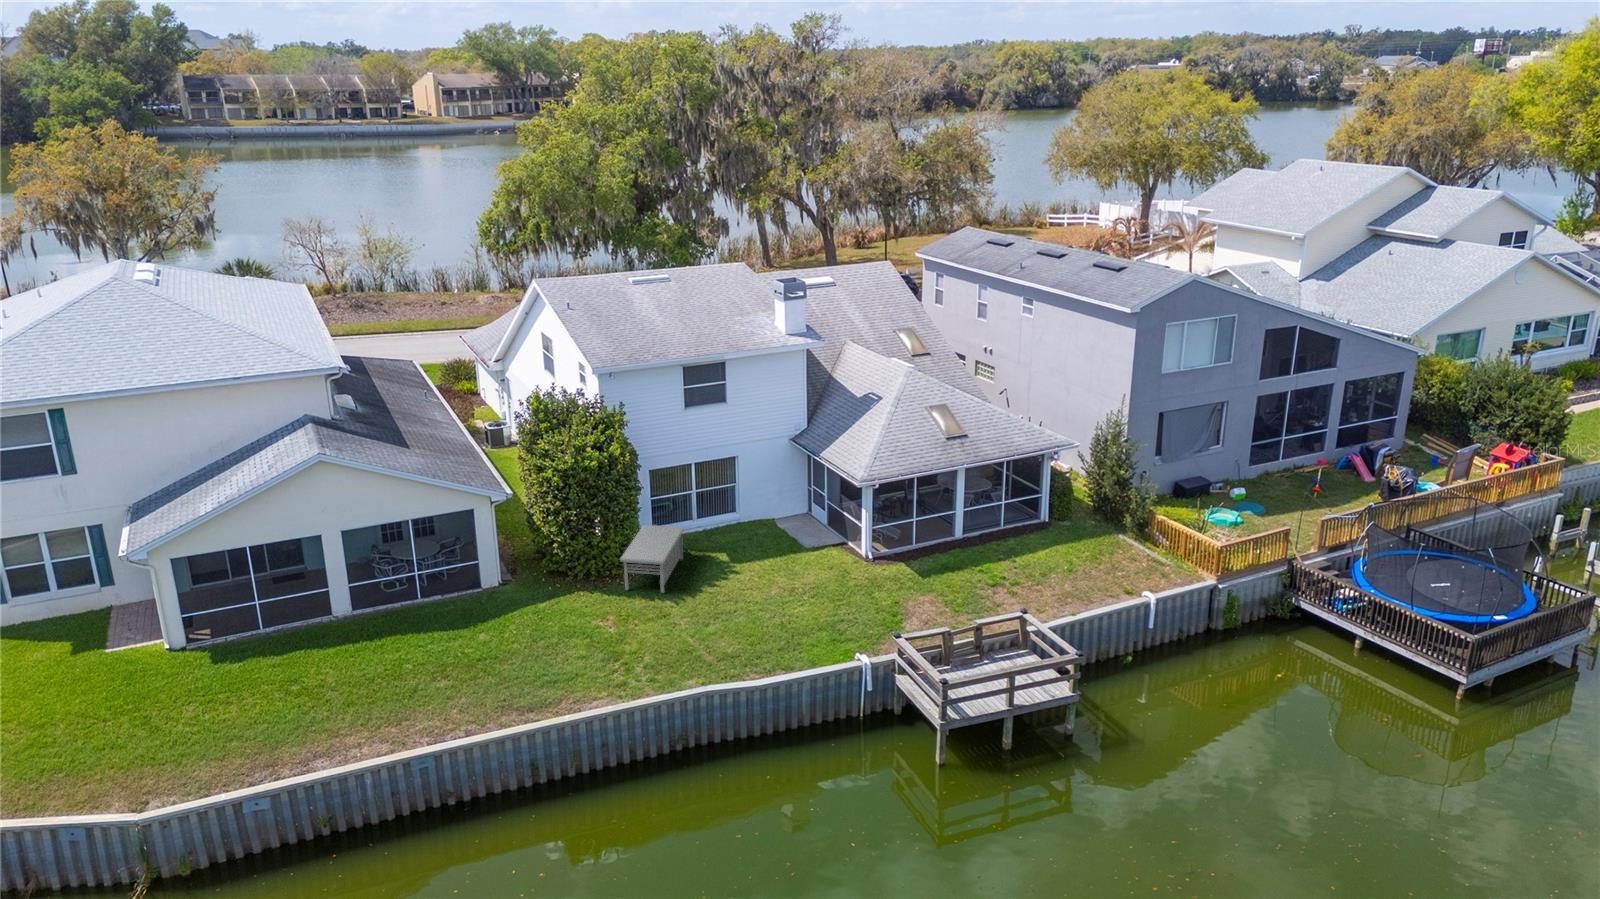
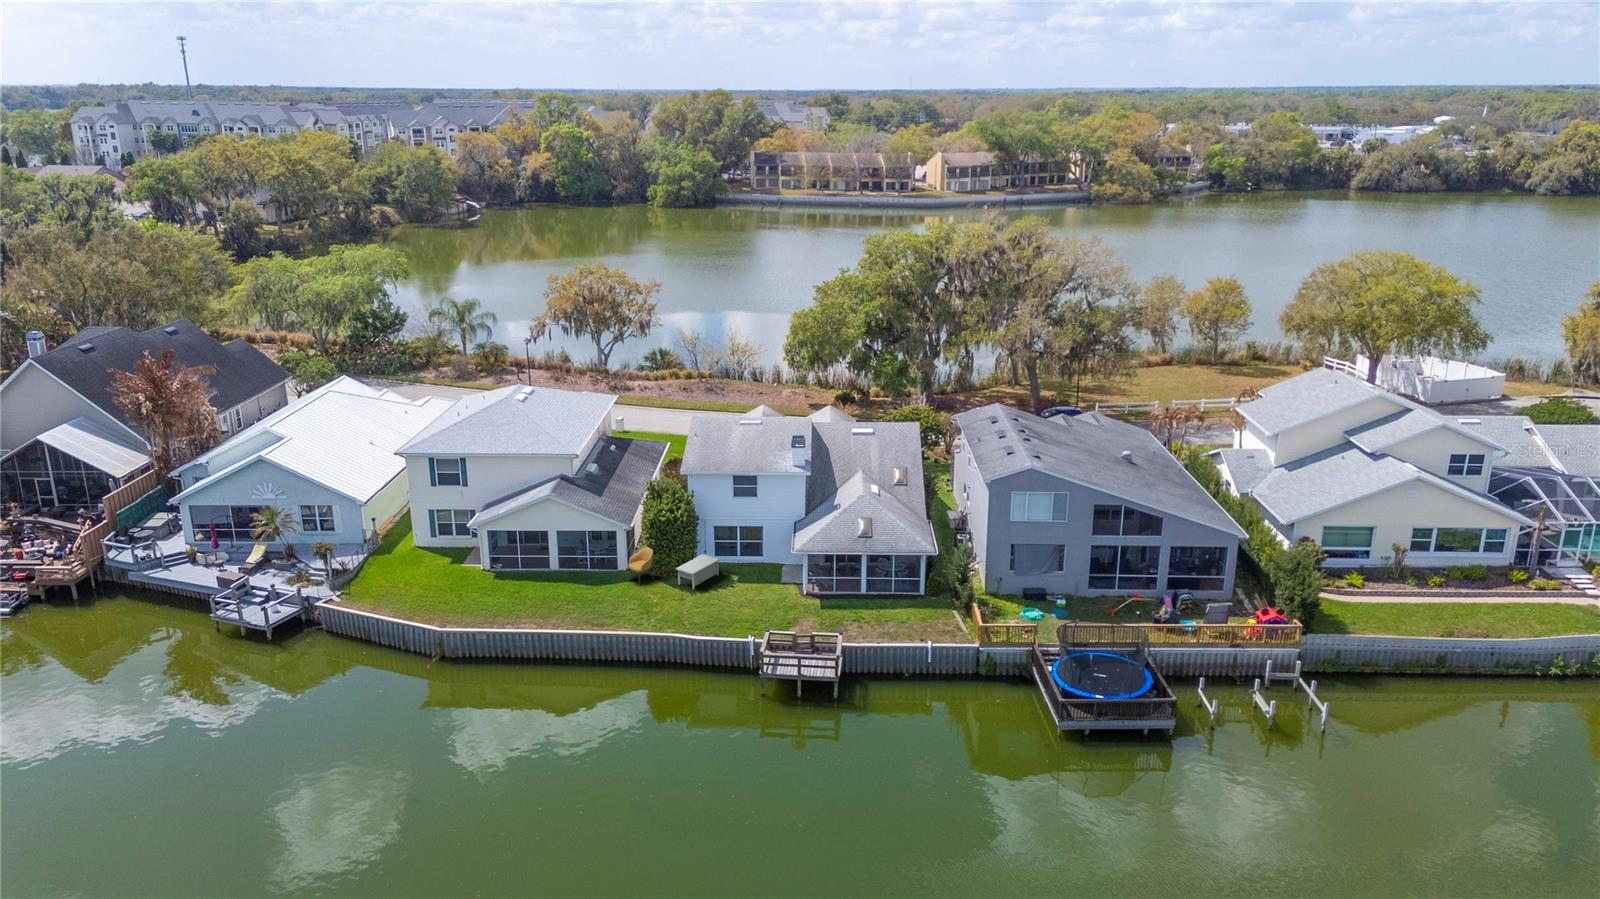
chair: none [513,529,568,608] -> present [628,547,654,585]

